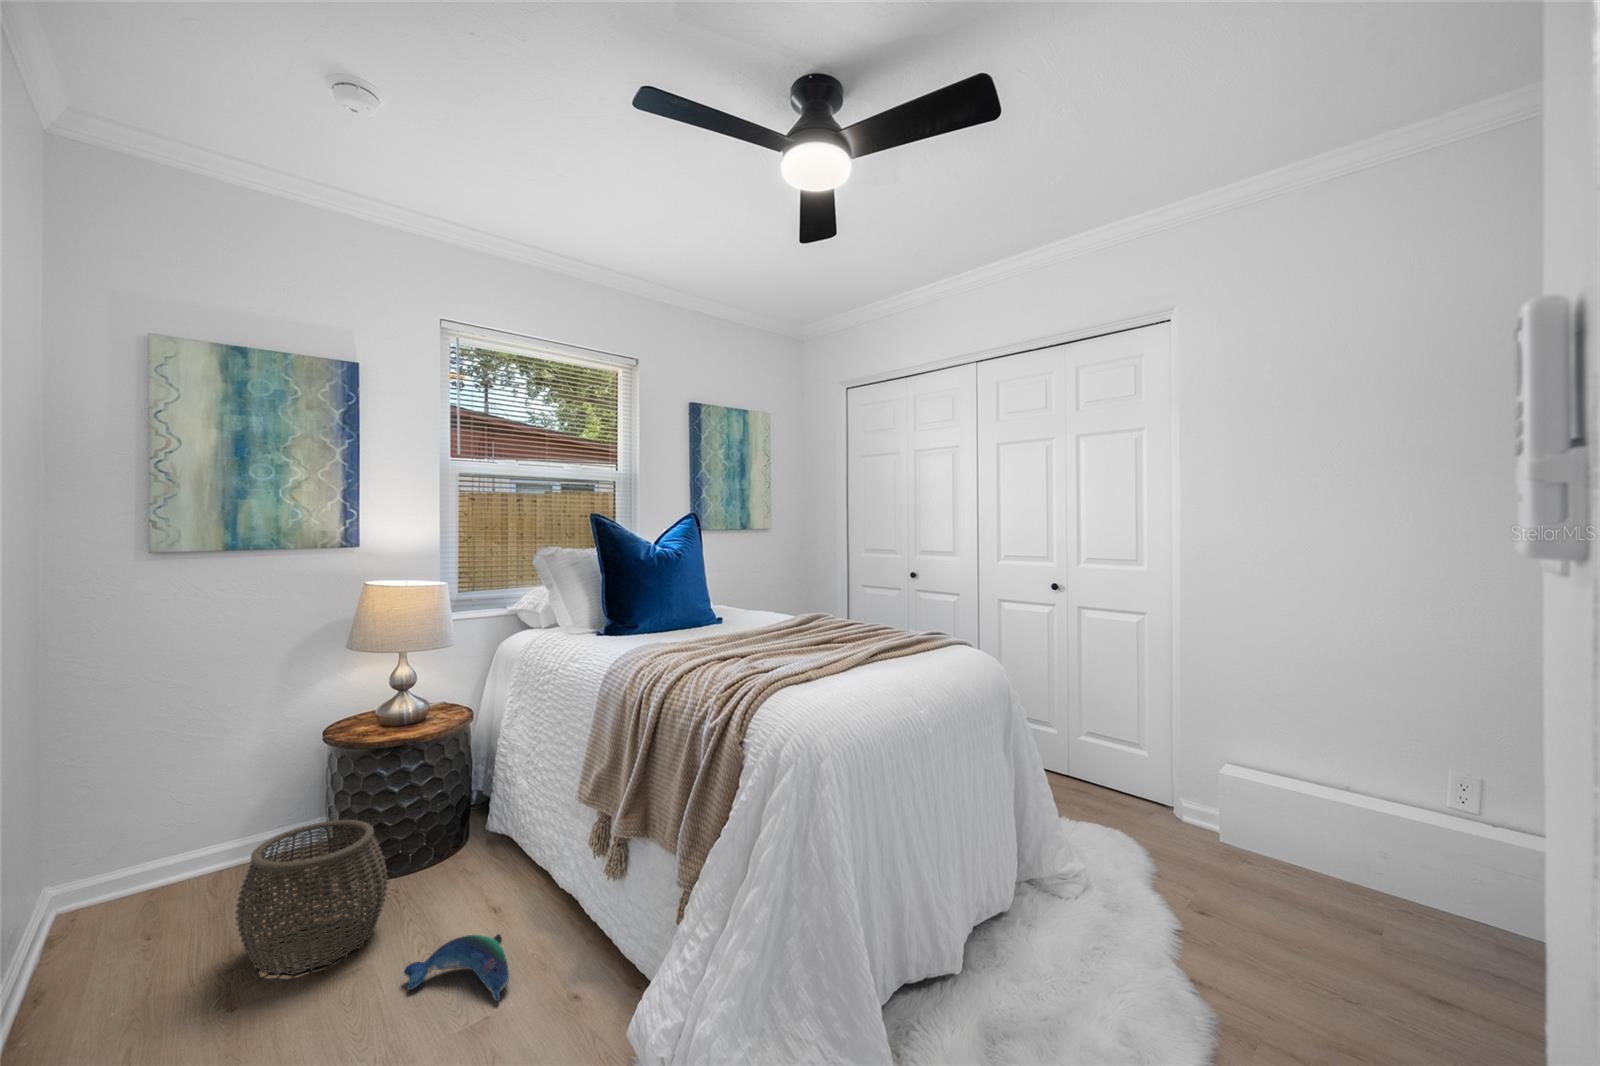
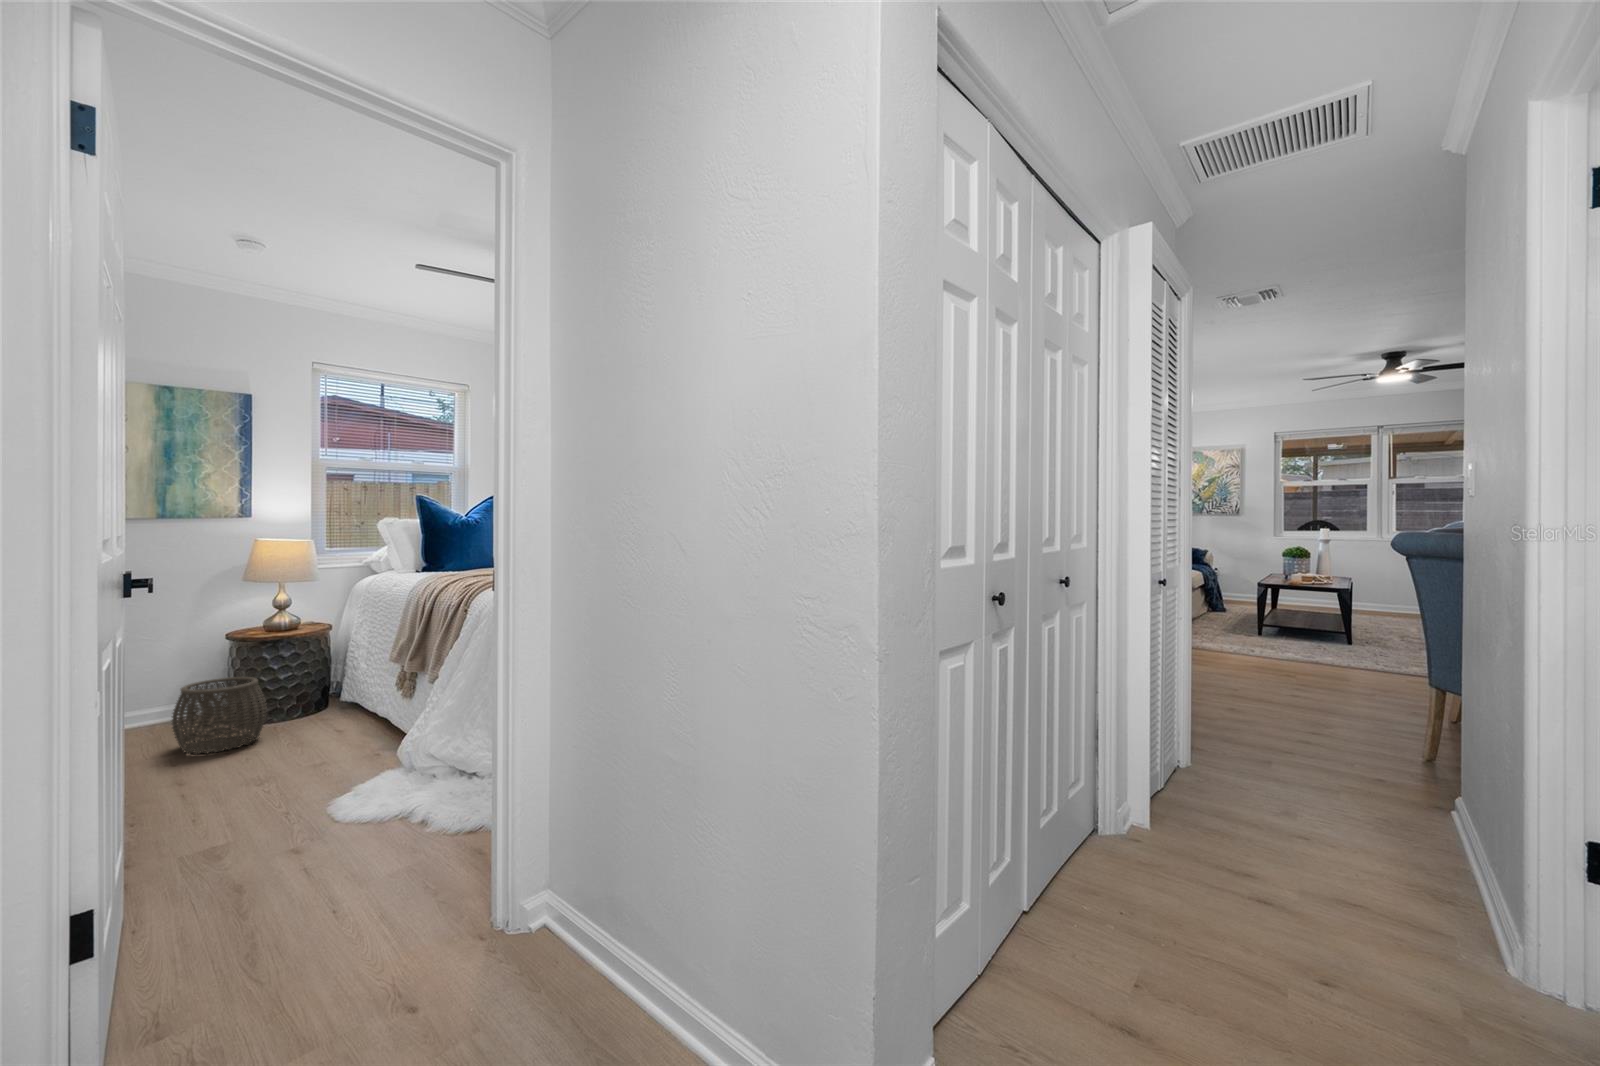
plush toy: present [404,934,509,1001] -> none [274,730,337,757]

